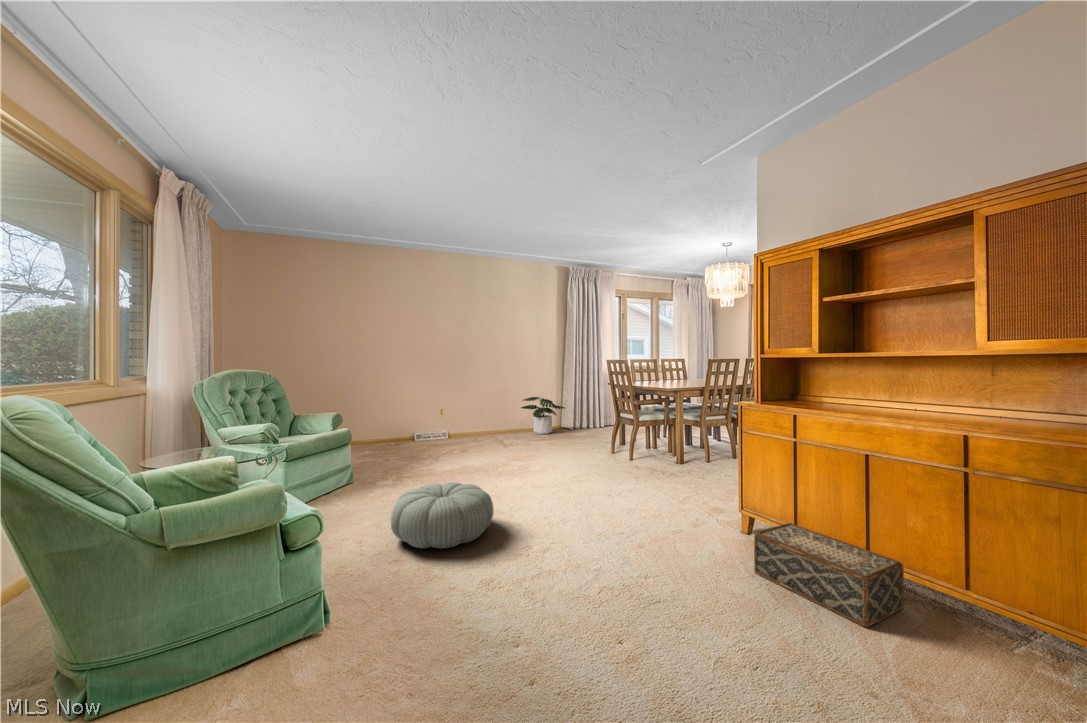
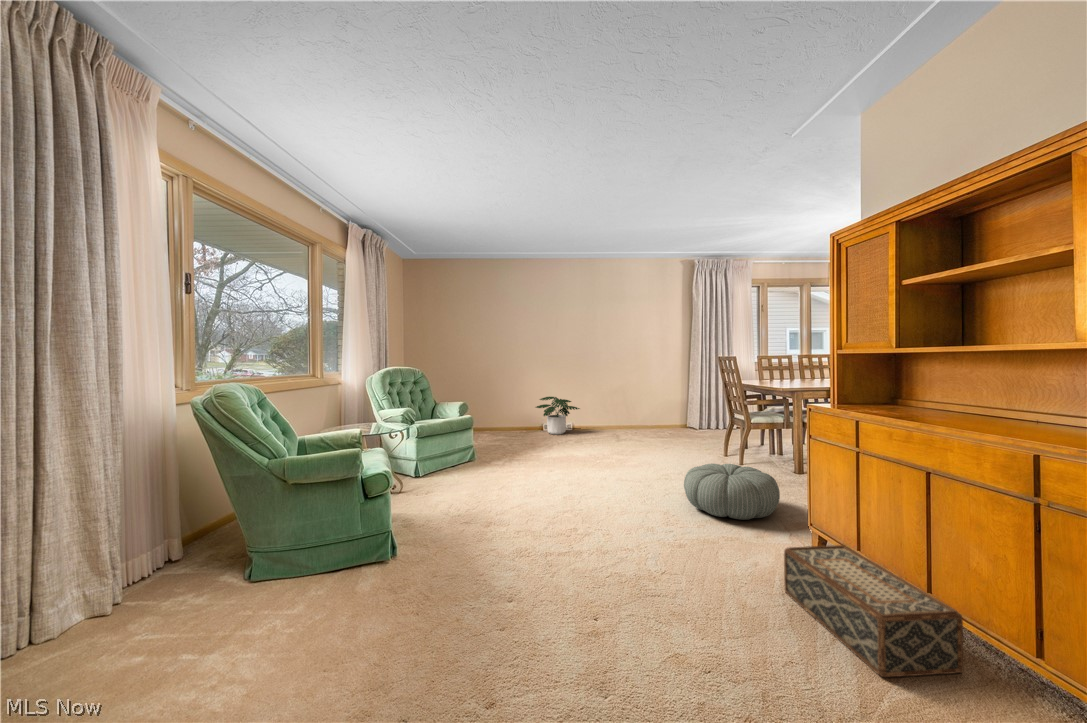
potted plant: present [521,397,565,435] -> present [536,397,580,435]
pouf: present [391,482,494,548] -> present [684,464,780,520]

